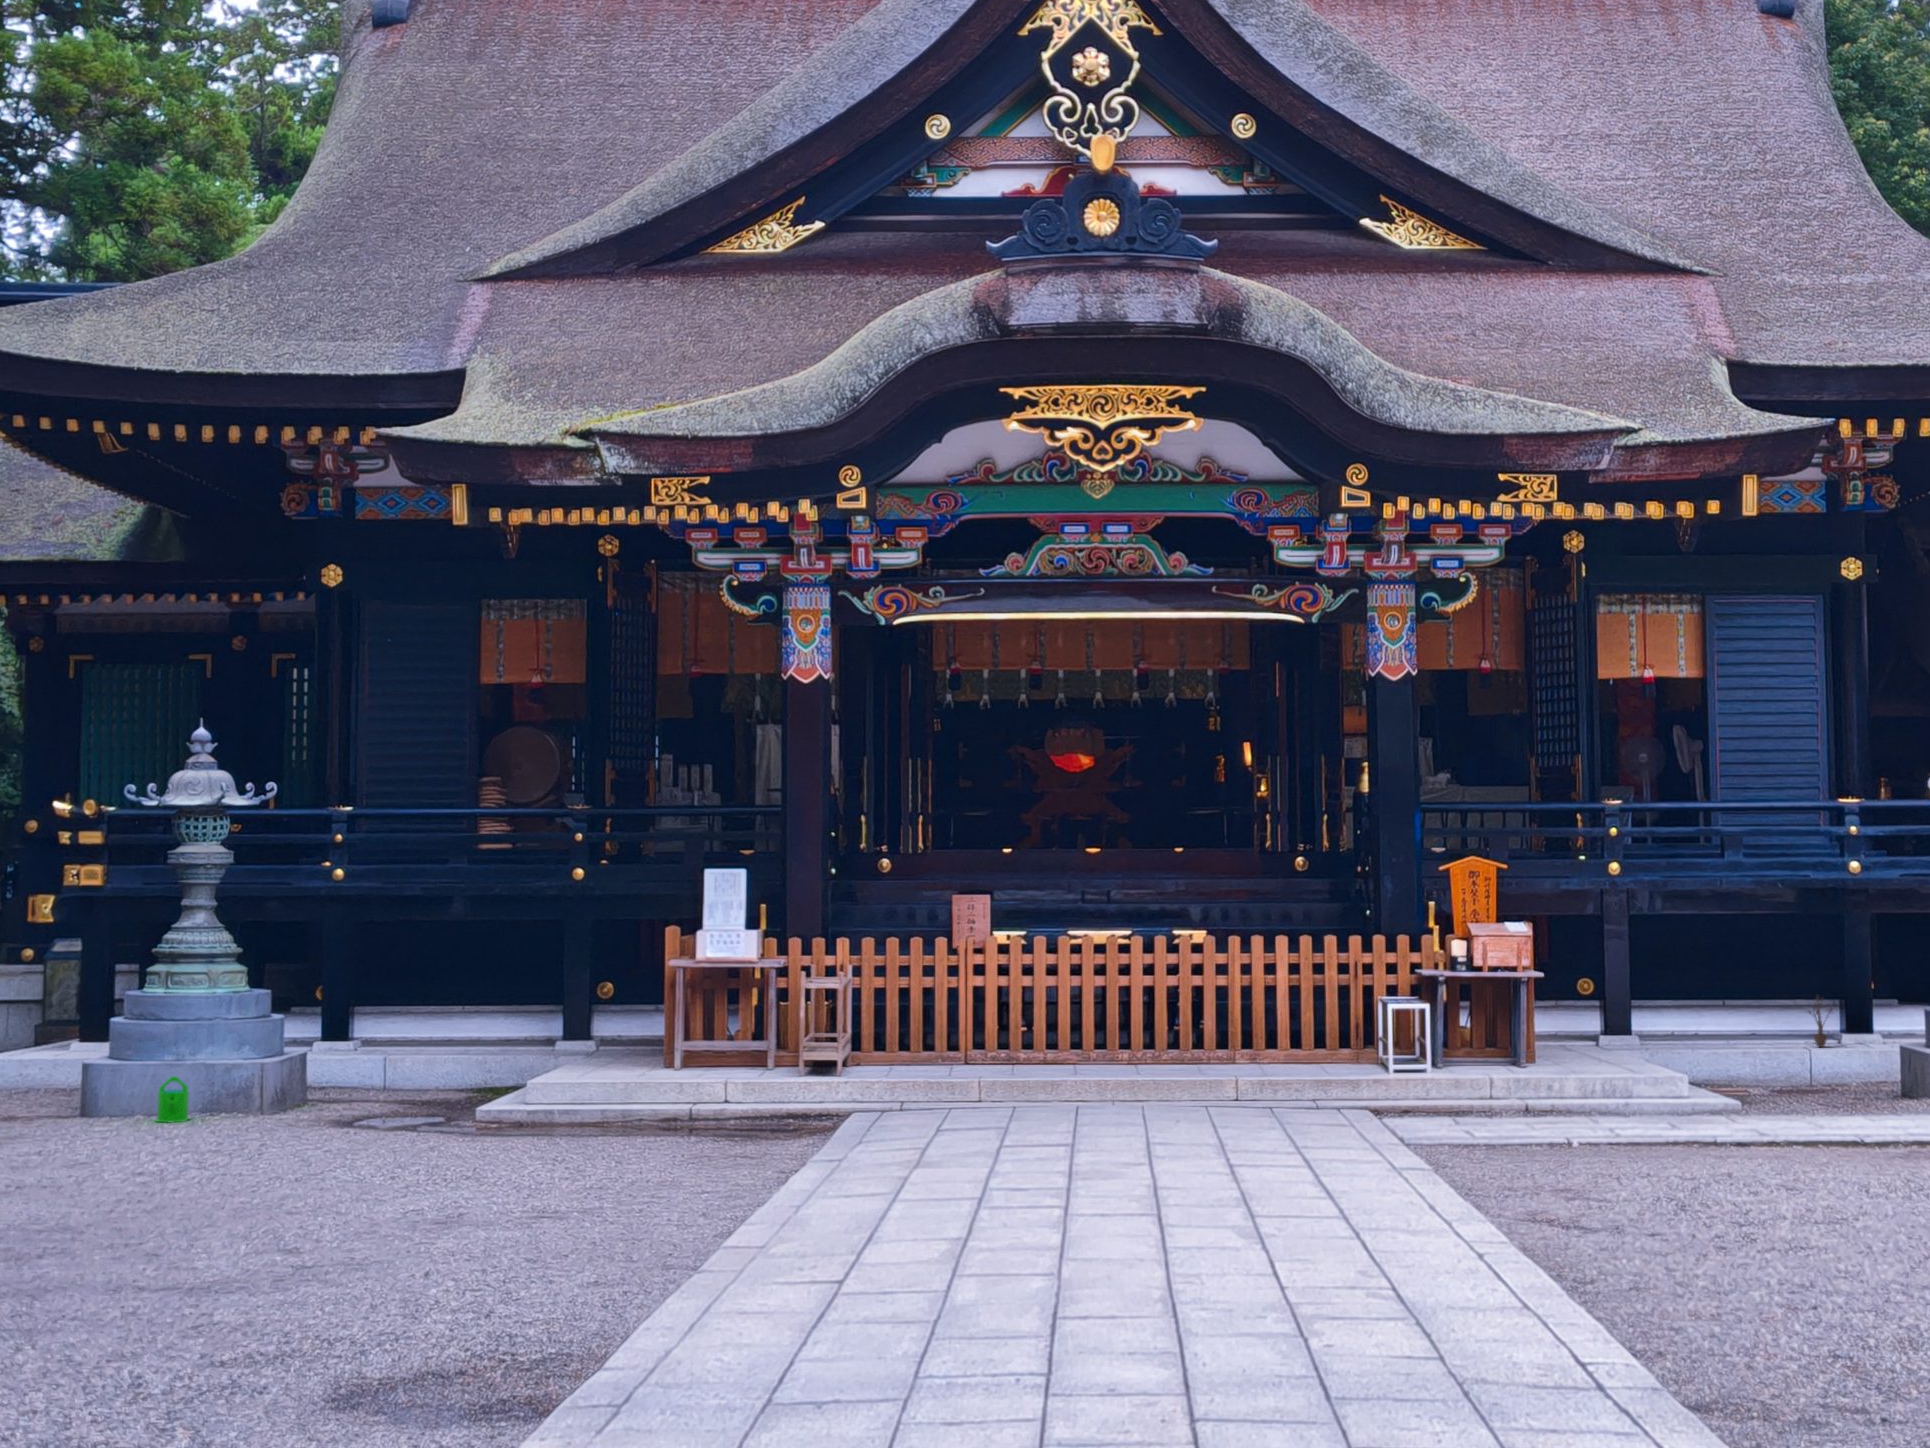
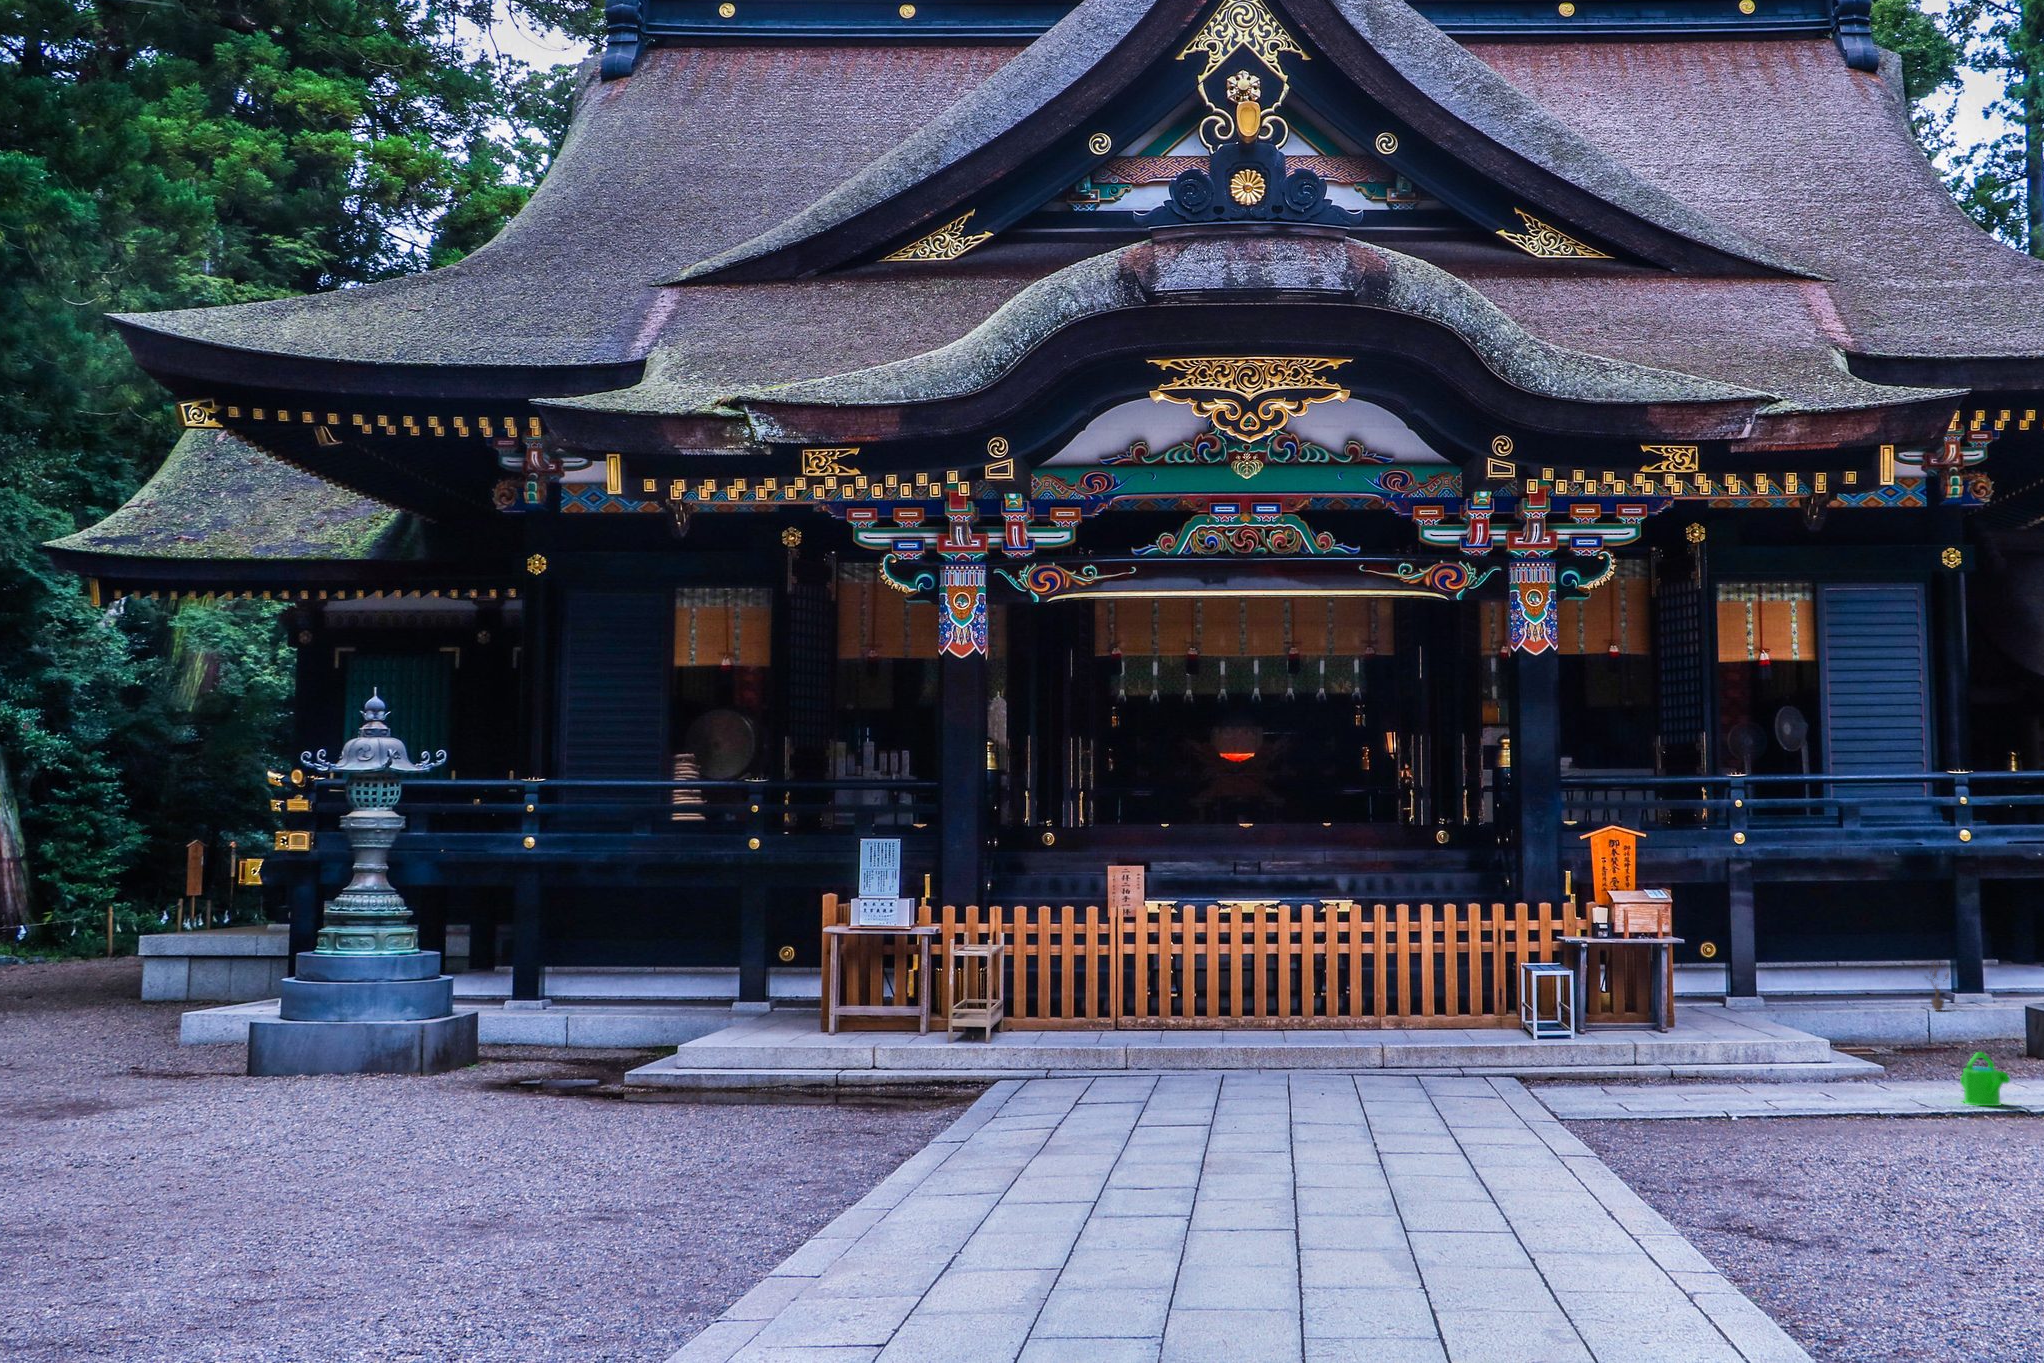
watering can: present [157,1076,189,1122] -> present [1960,1052,2010,1106]

